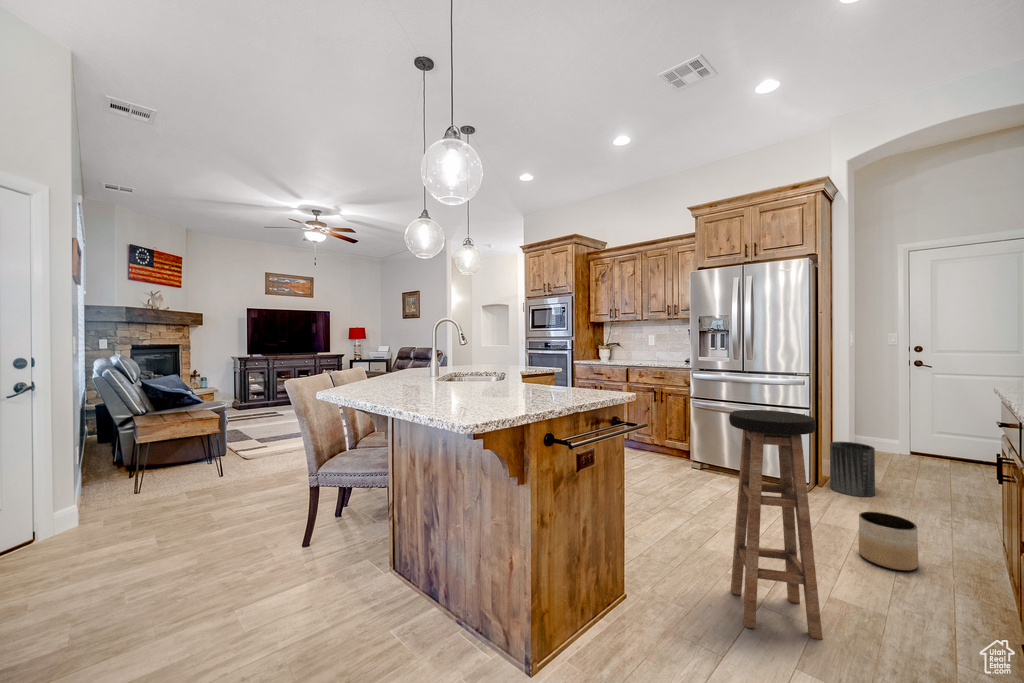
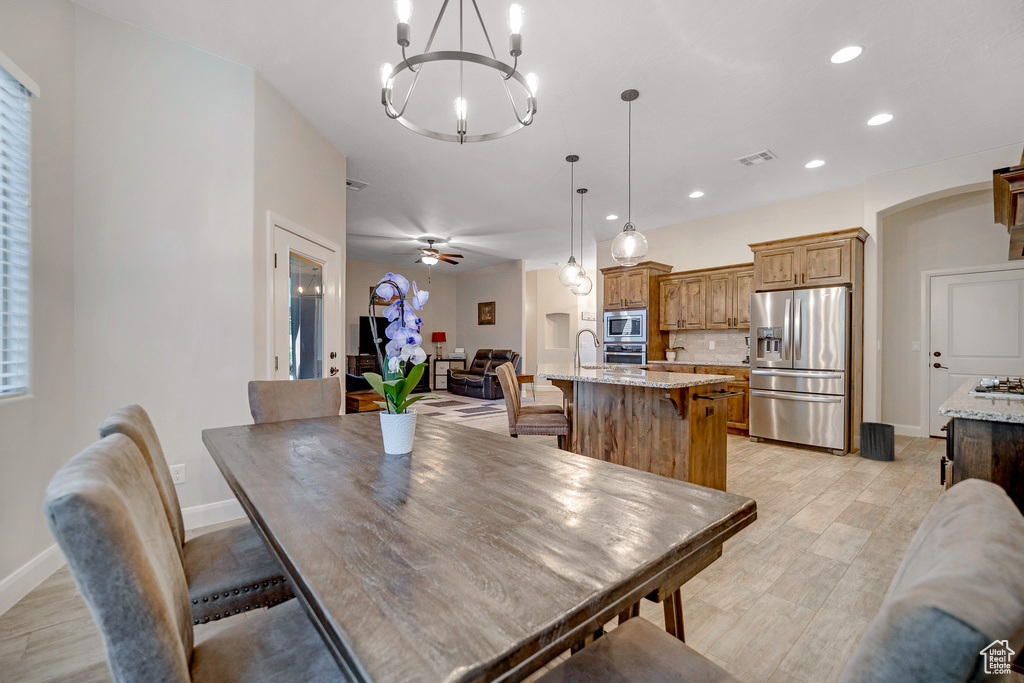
bar stool: present [729,410,823,639] -> none [796,386,856,517]
planter: present [859,512,918,571] -> none [880,460,920,494]

